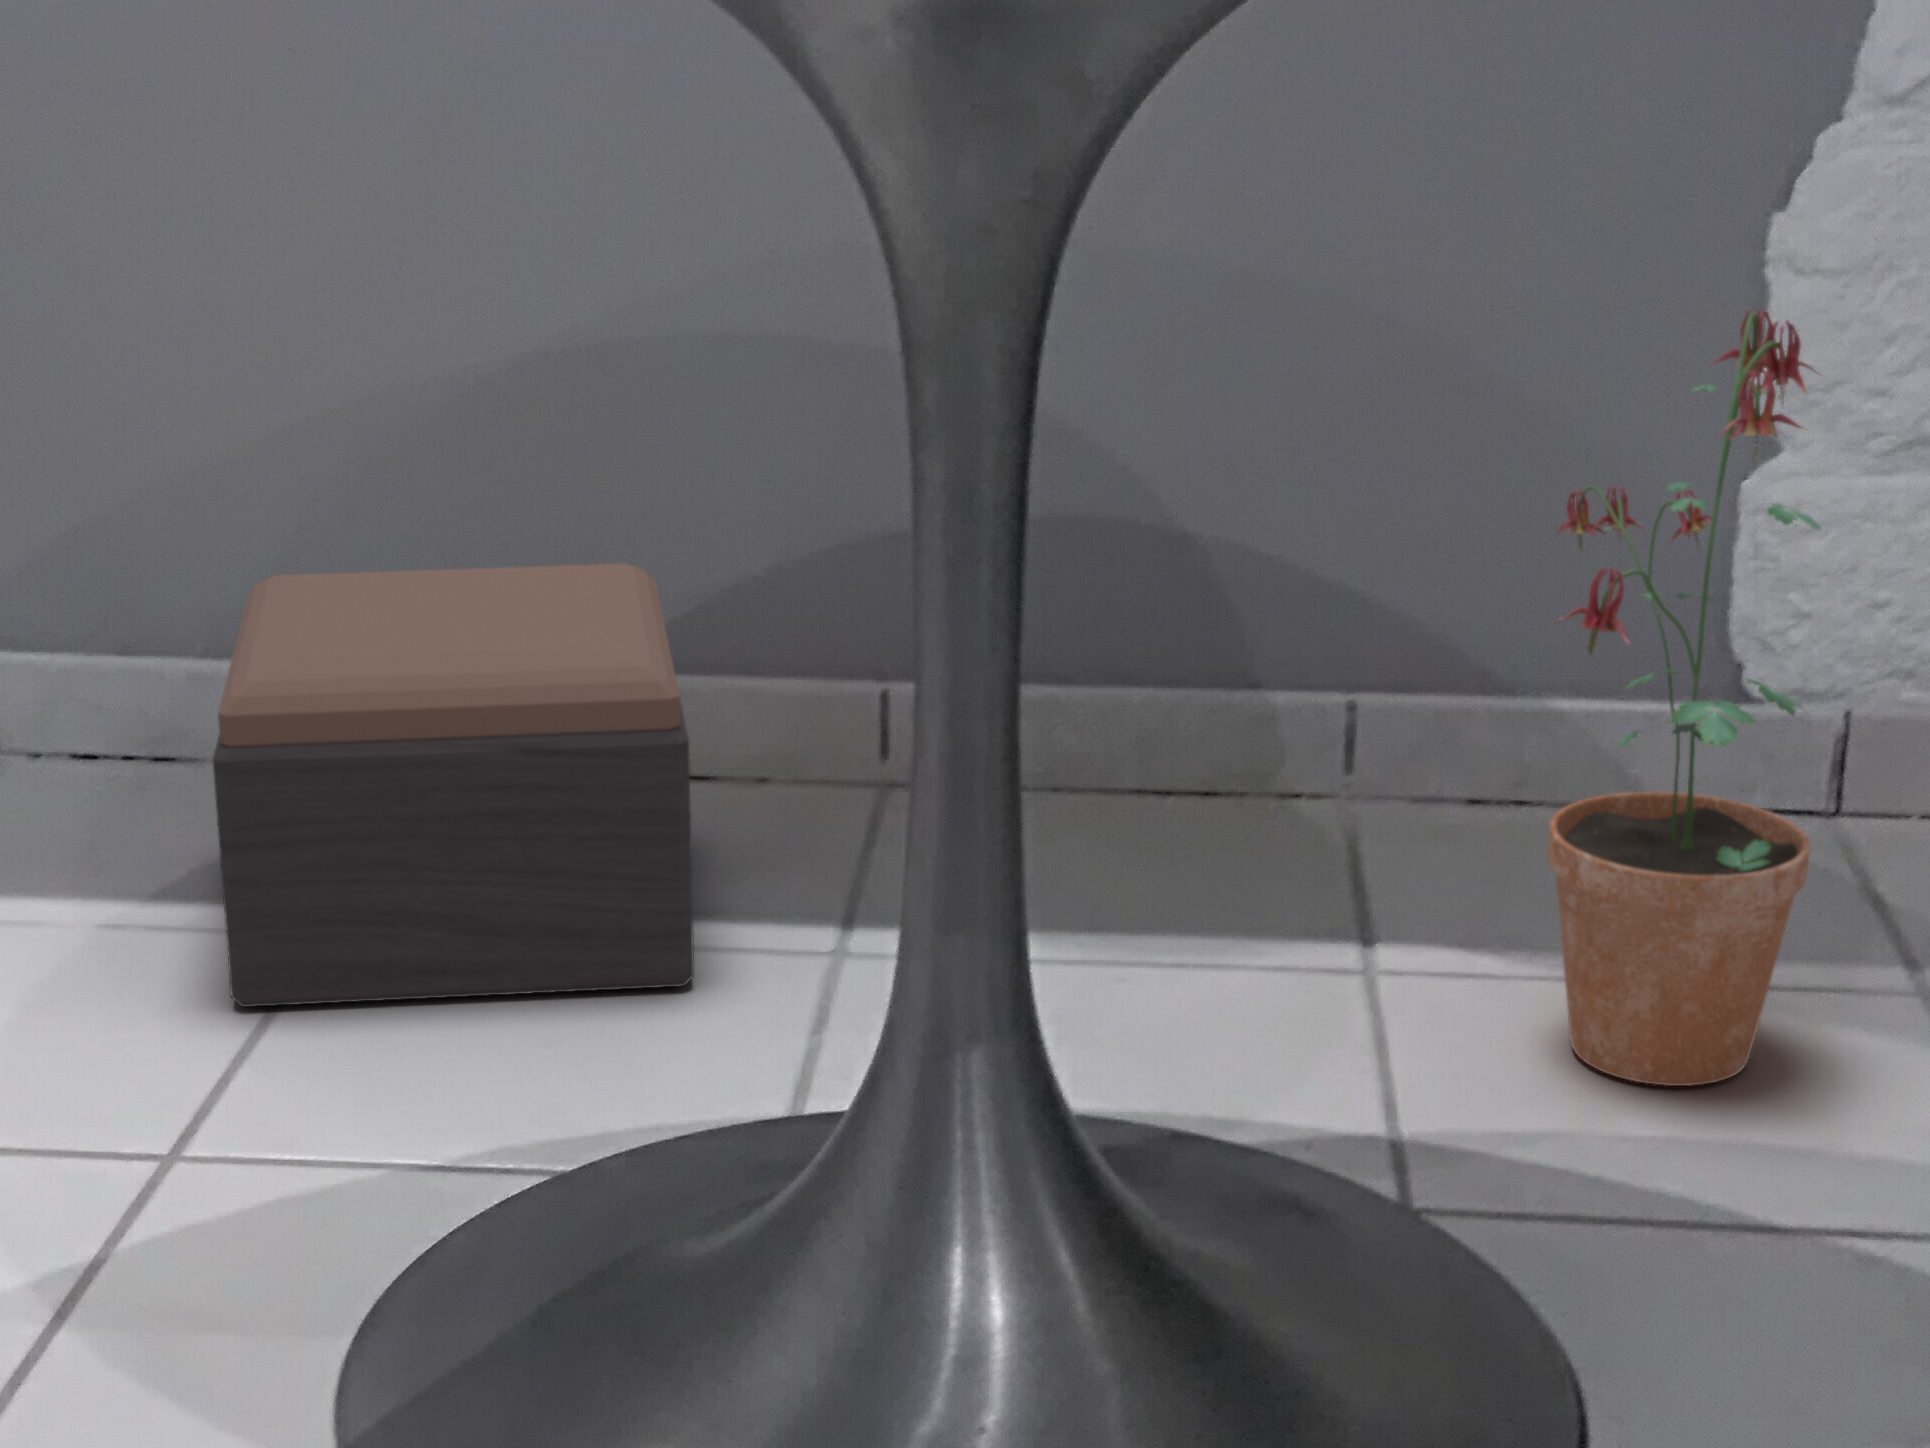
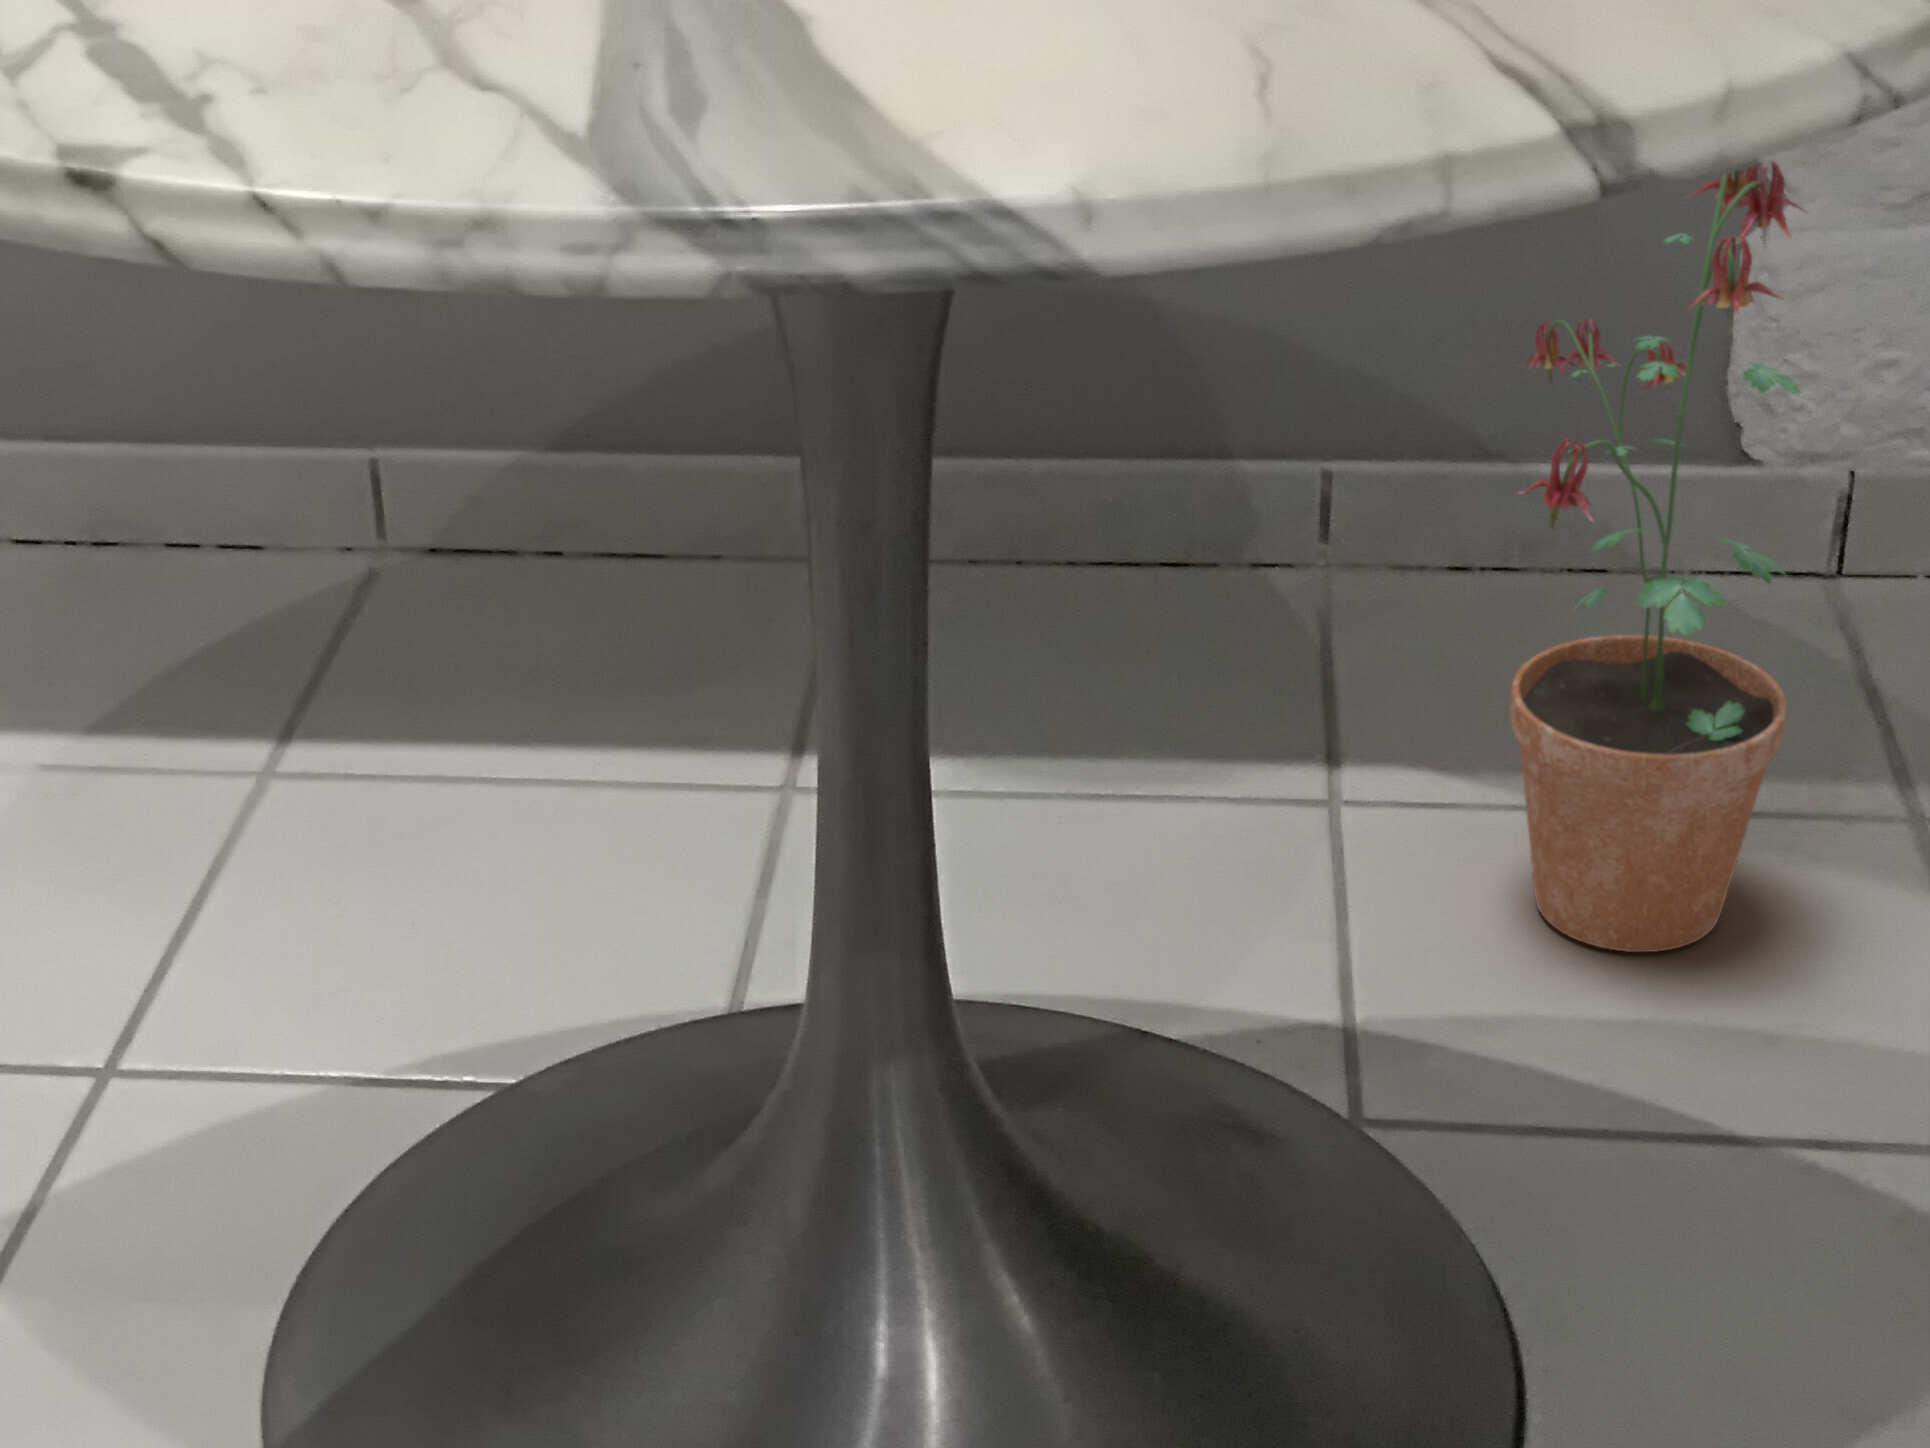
footstool: present [213,563,694,1007] -> none [133,380,638,883]

